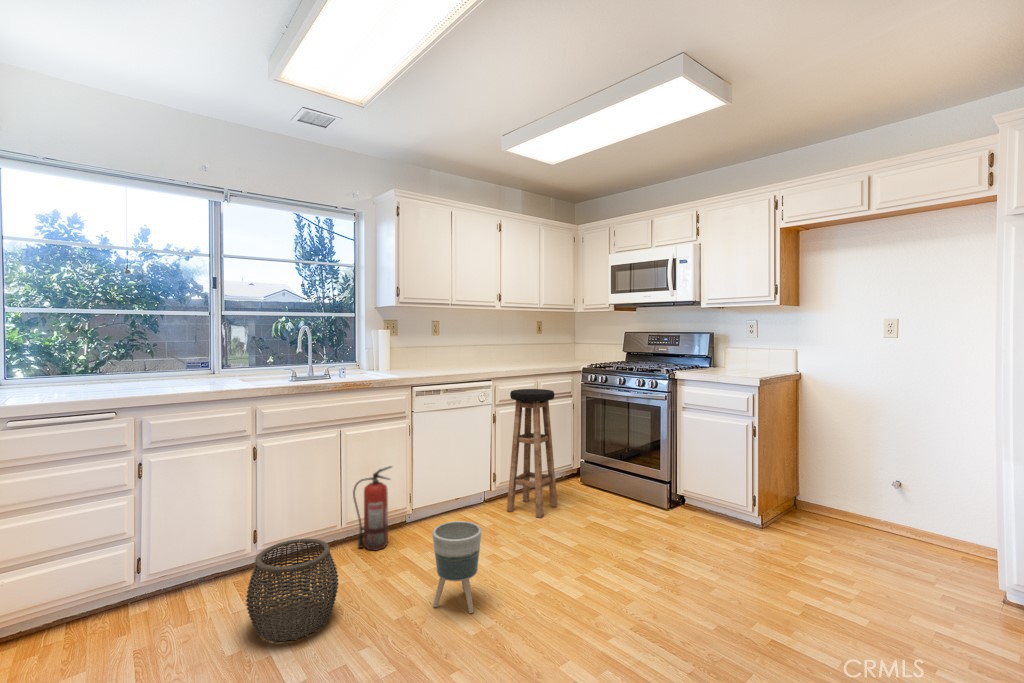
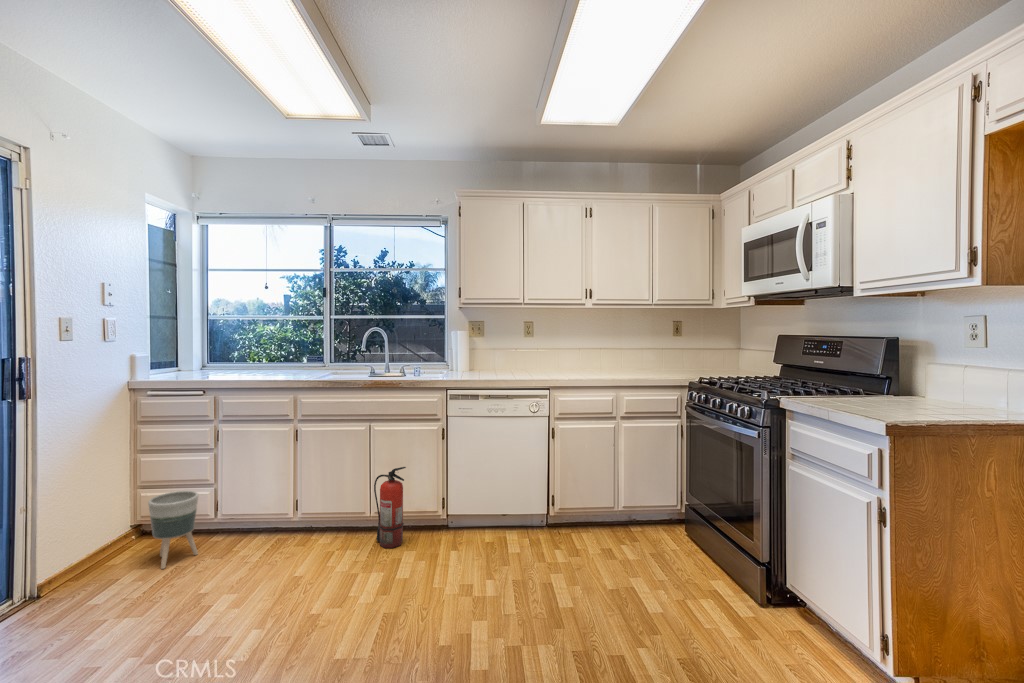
bar stool: present [507,389,557,518] -> none [550,403,614,565]
planter: present [432,521,481,613] -> present [148,491,198,569]
woven basket: present [246,539,339,642] -> none [201,516,288,606]

